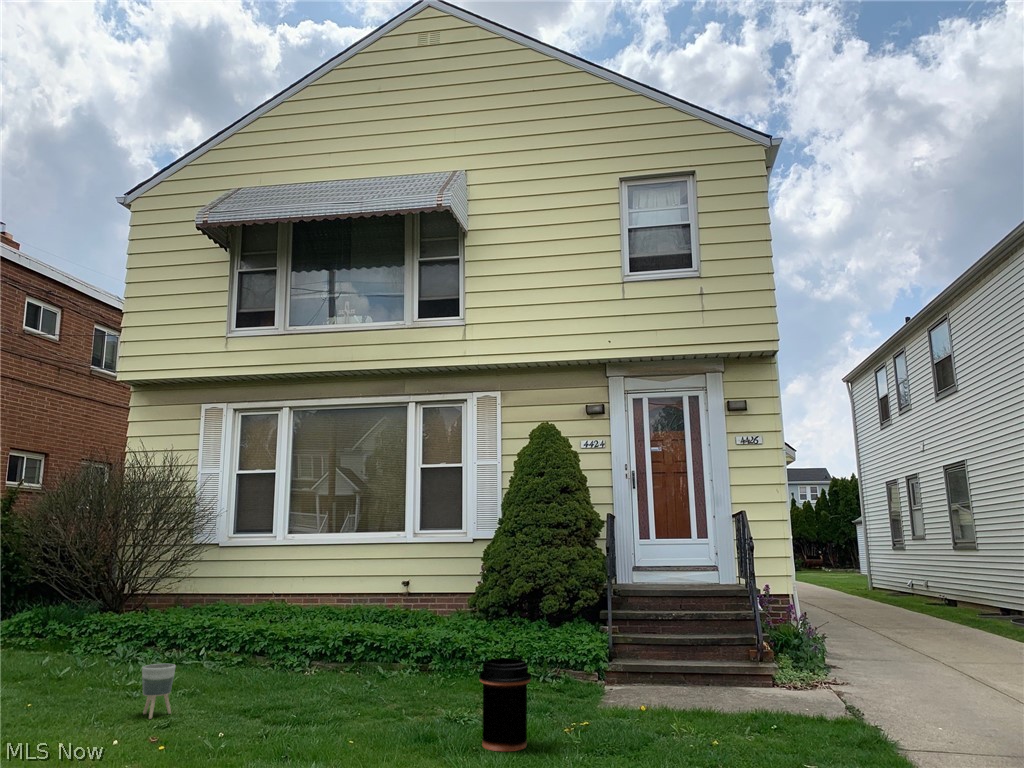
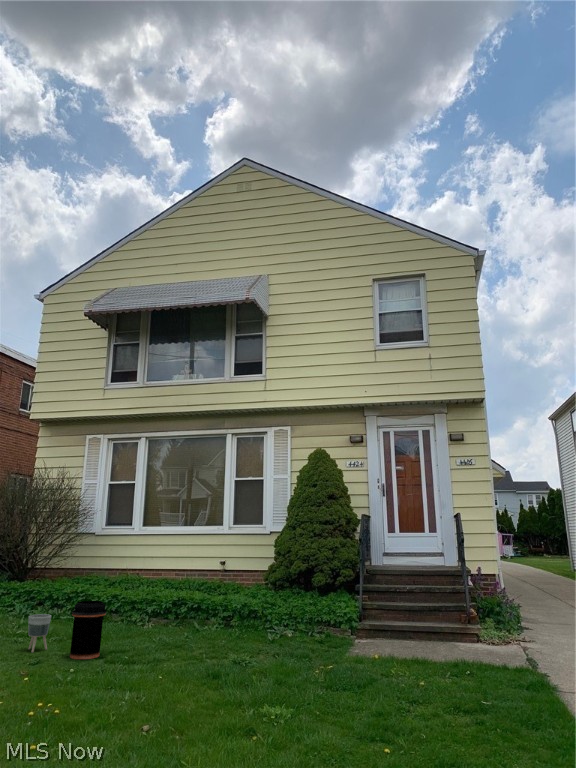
trash can: present [480,658,531,751] -> present [70,601,106,659]

